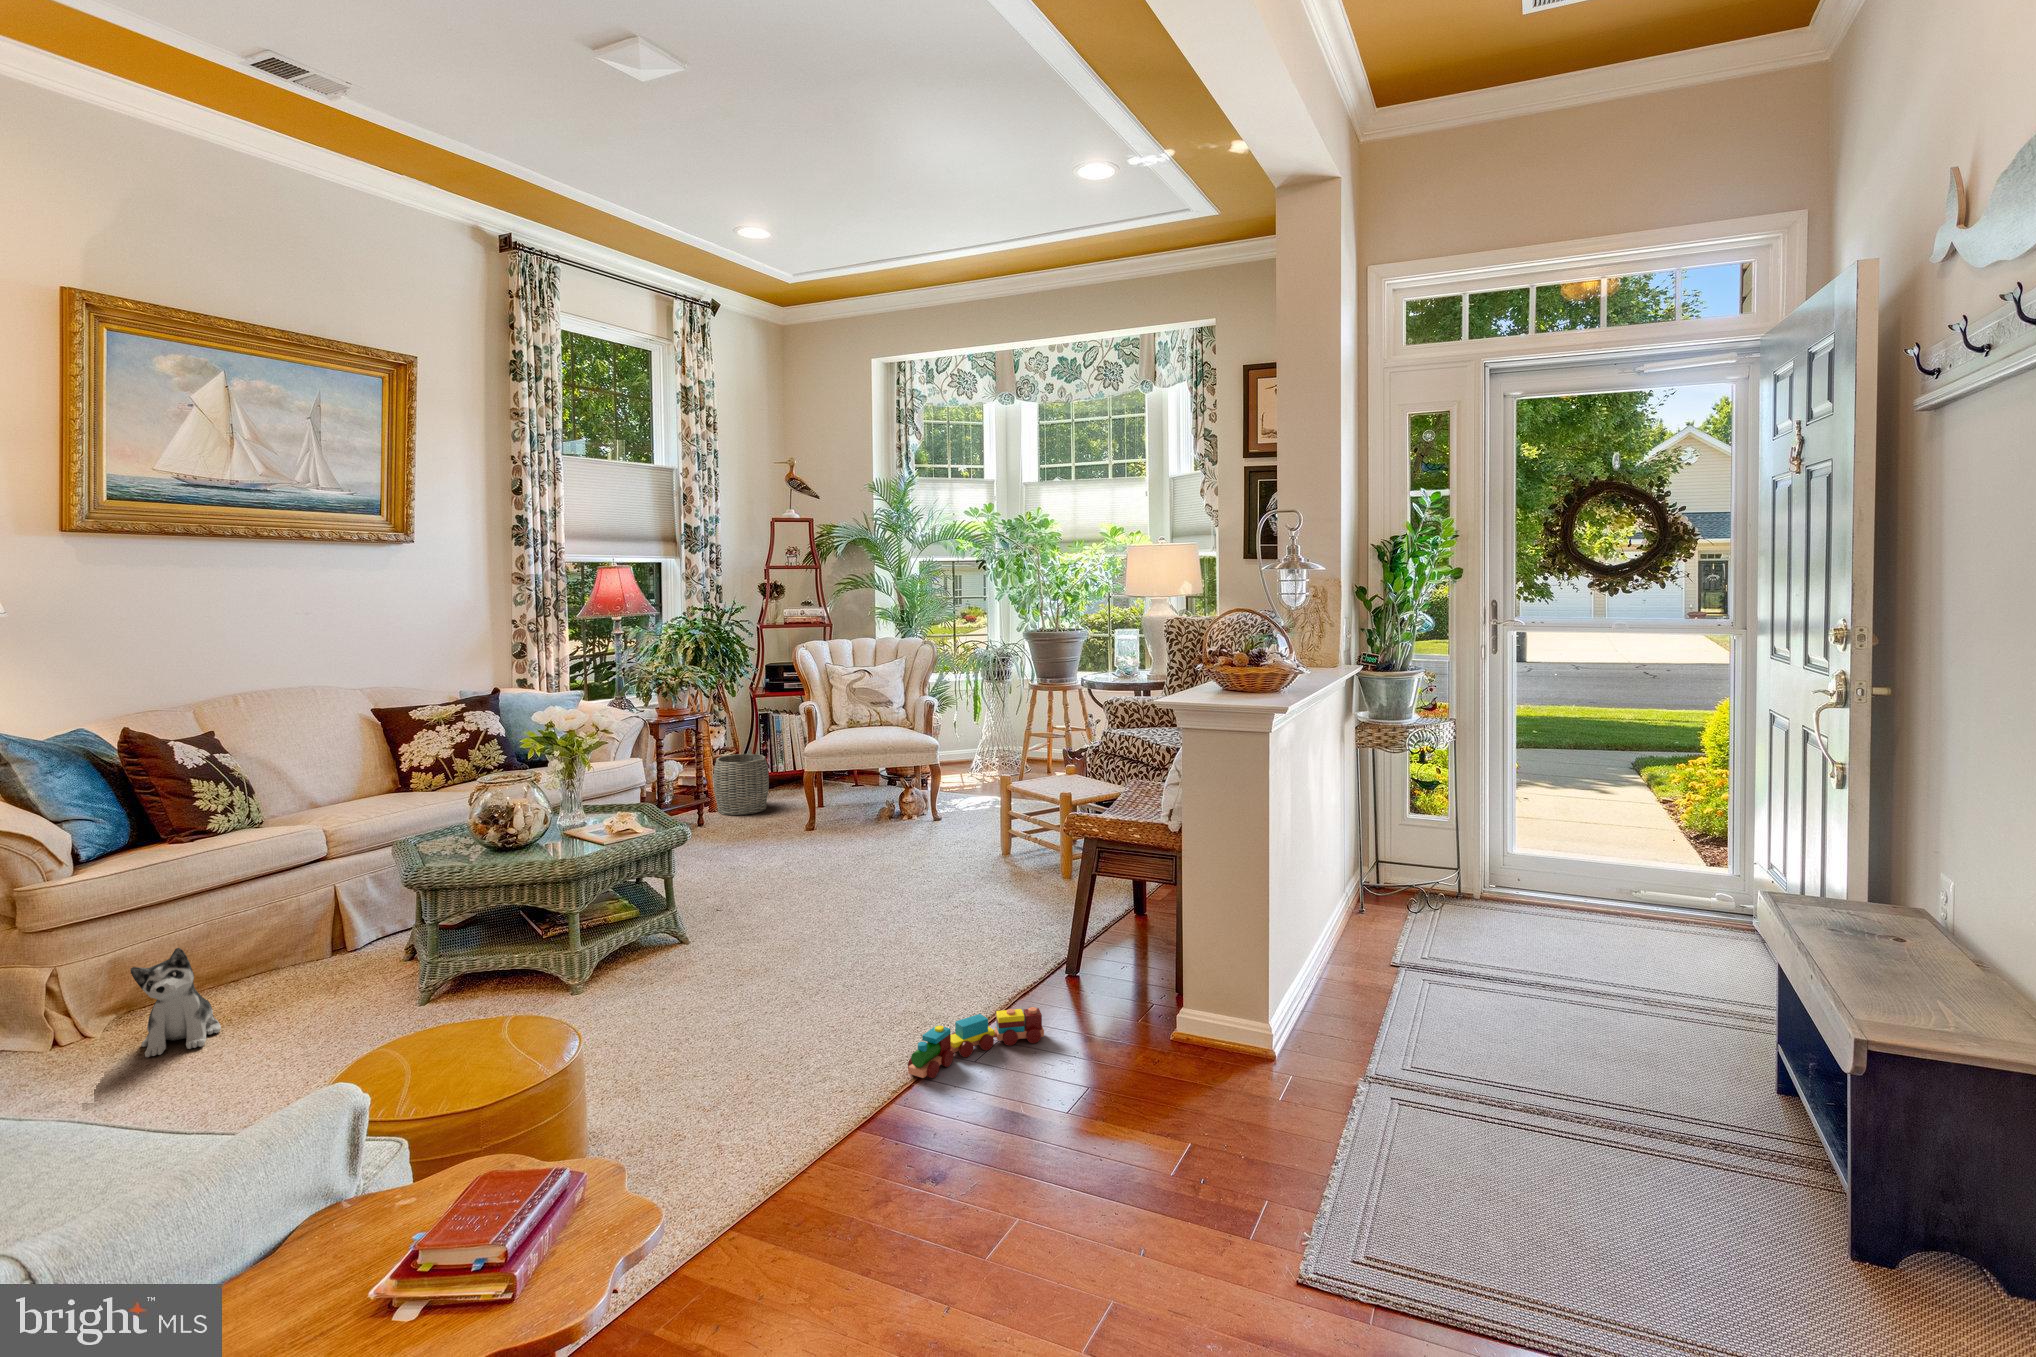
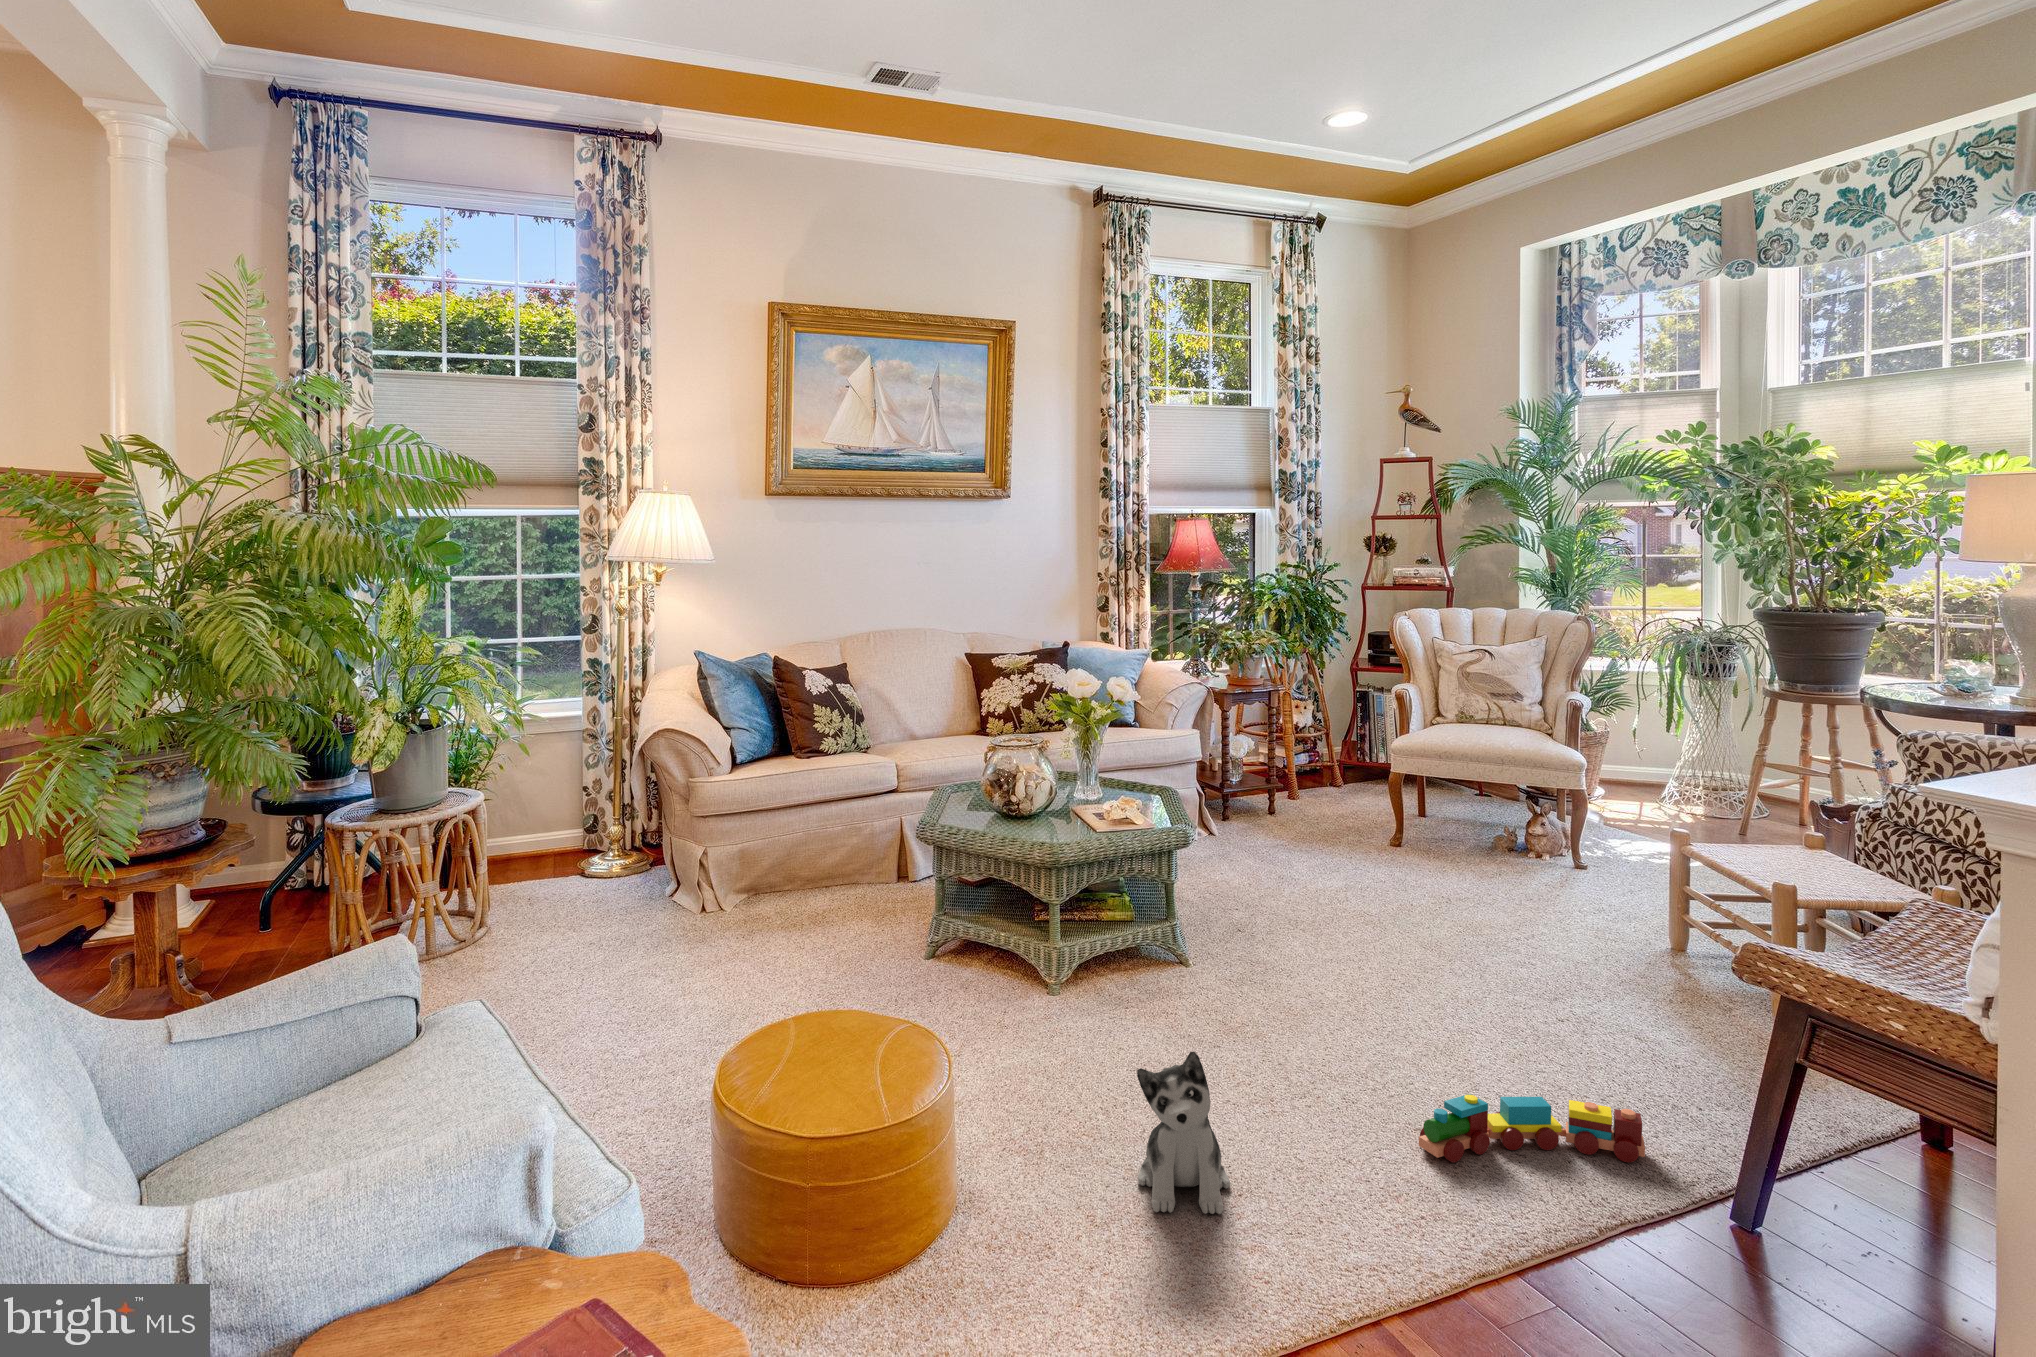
woven basket: present [714,754,769,815] -> none [1292,738,1356,808]
plush toy: present [131,948,221,1057] -> present [1137,1051,1230,1214]

